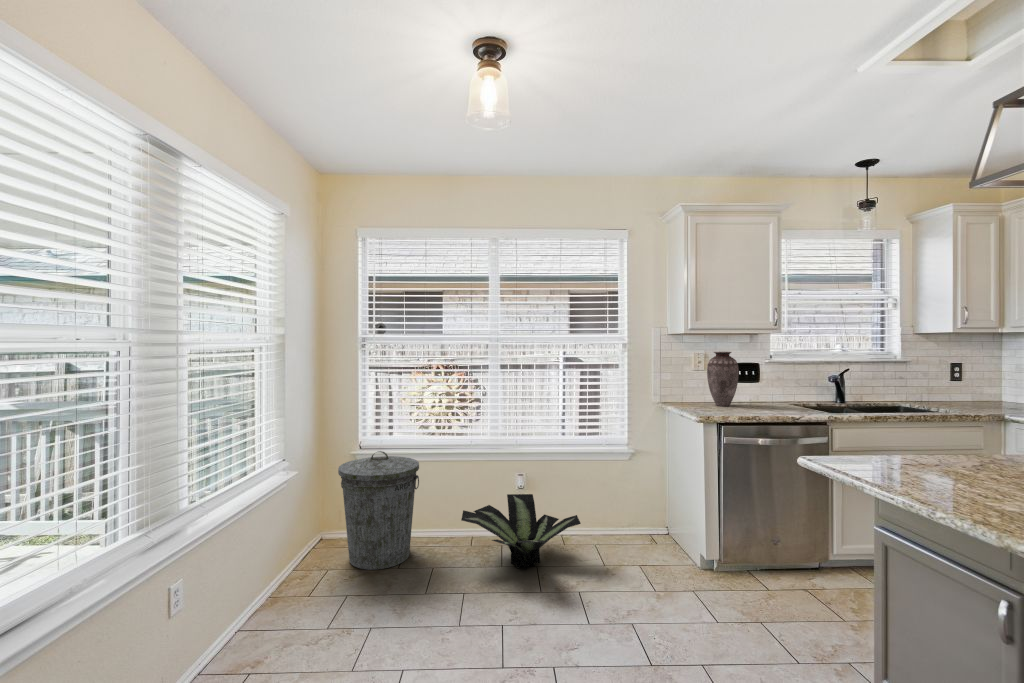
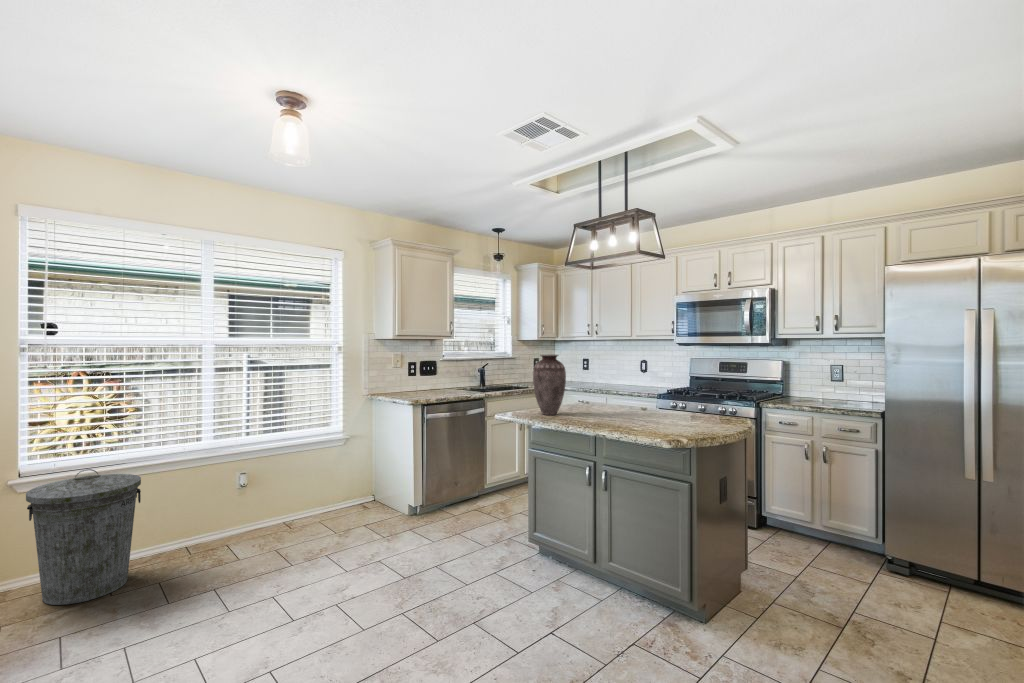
vase: present [707,352,739,406] -> present [533,355,566,415]
potted plant: present [461,494,581,569] -> none [199,489,319,553]

